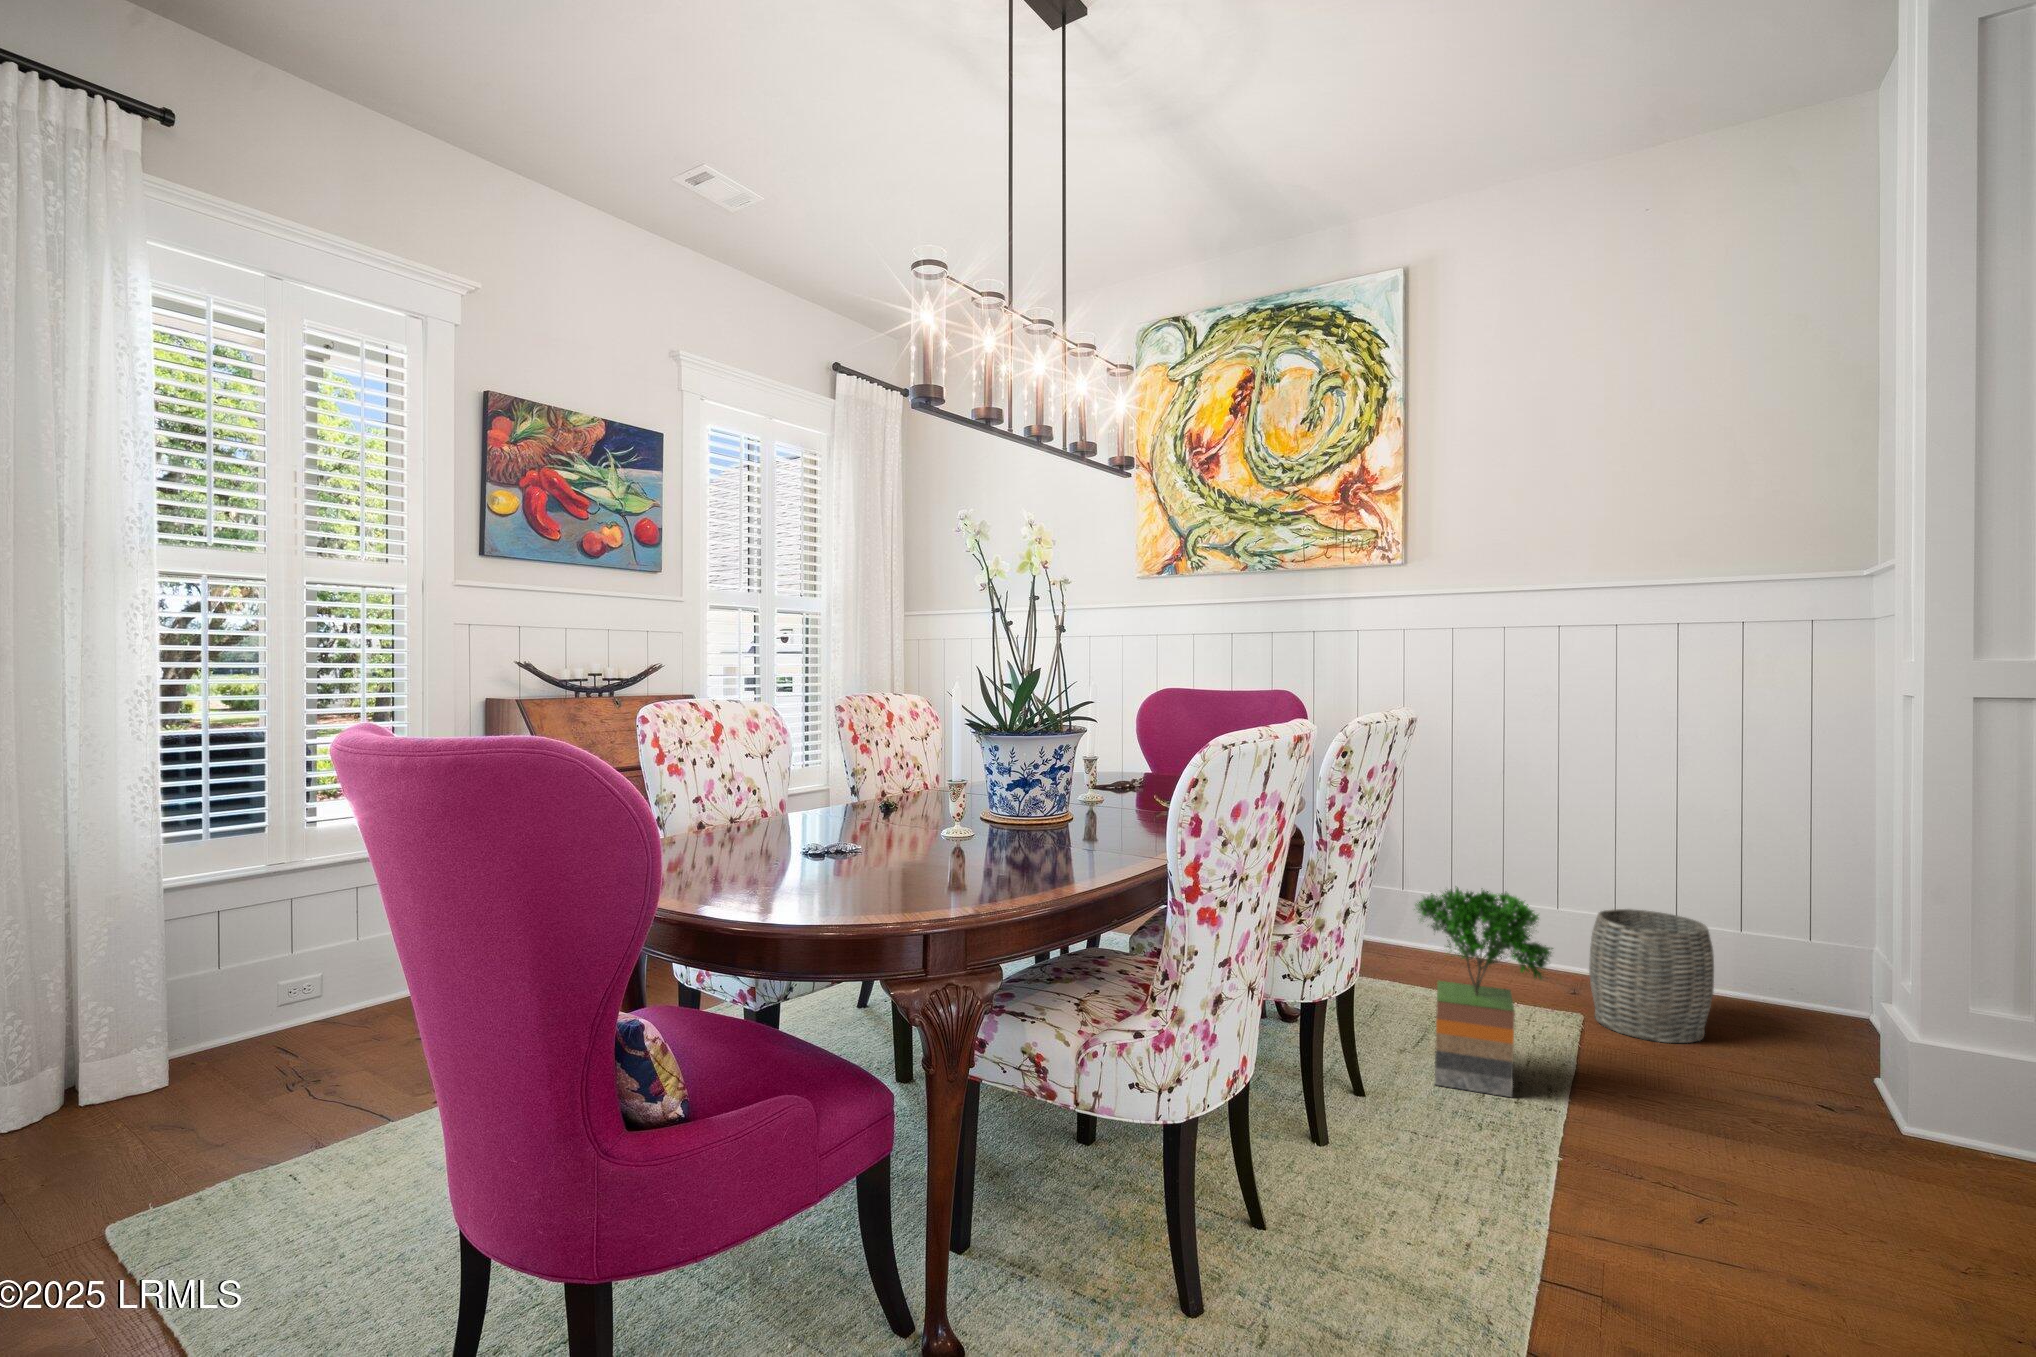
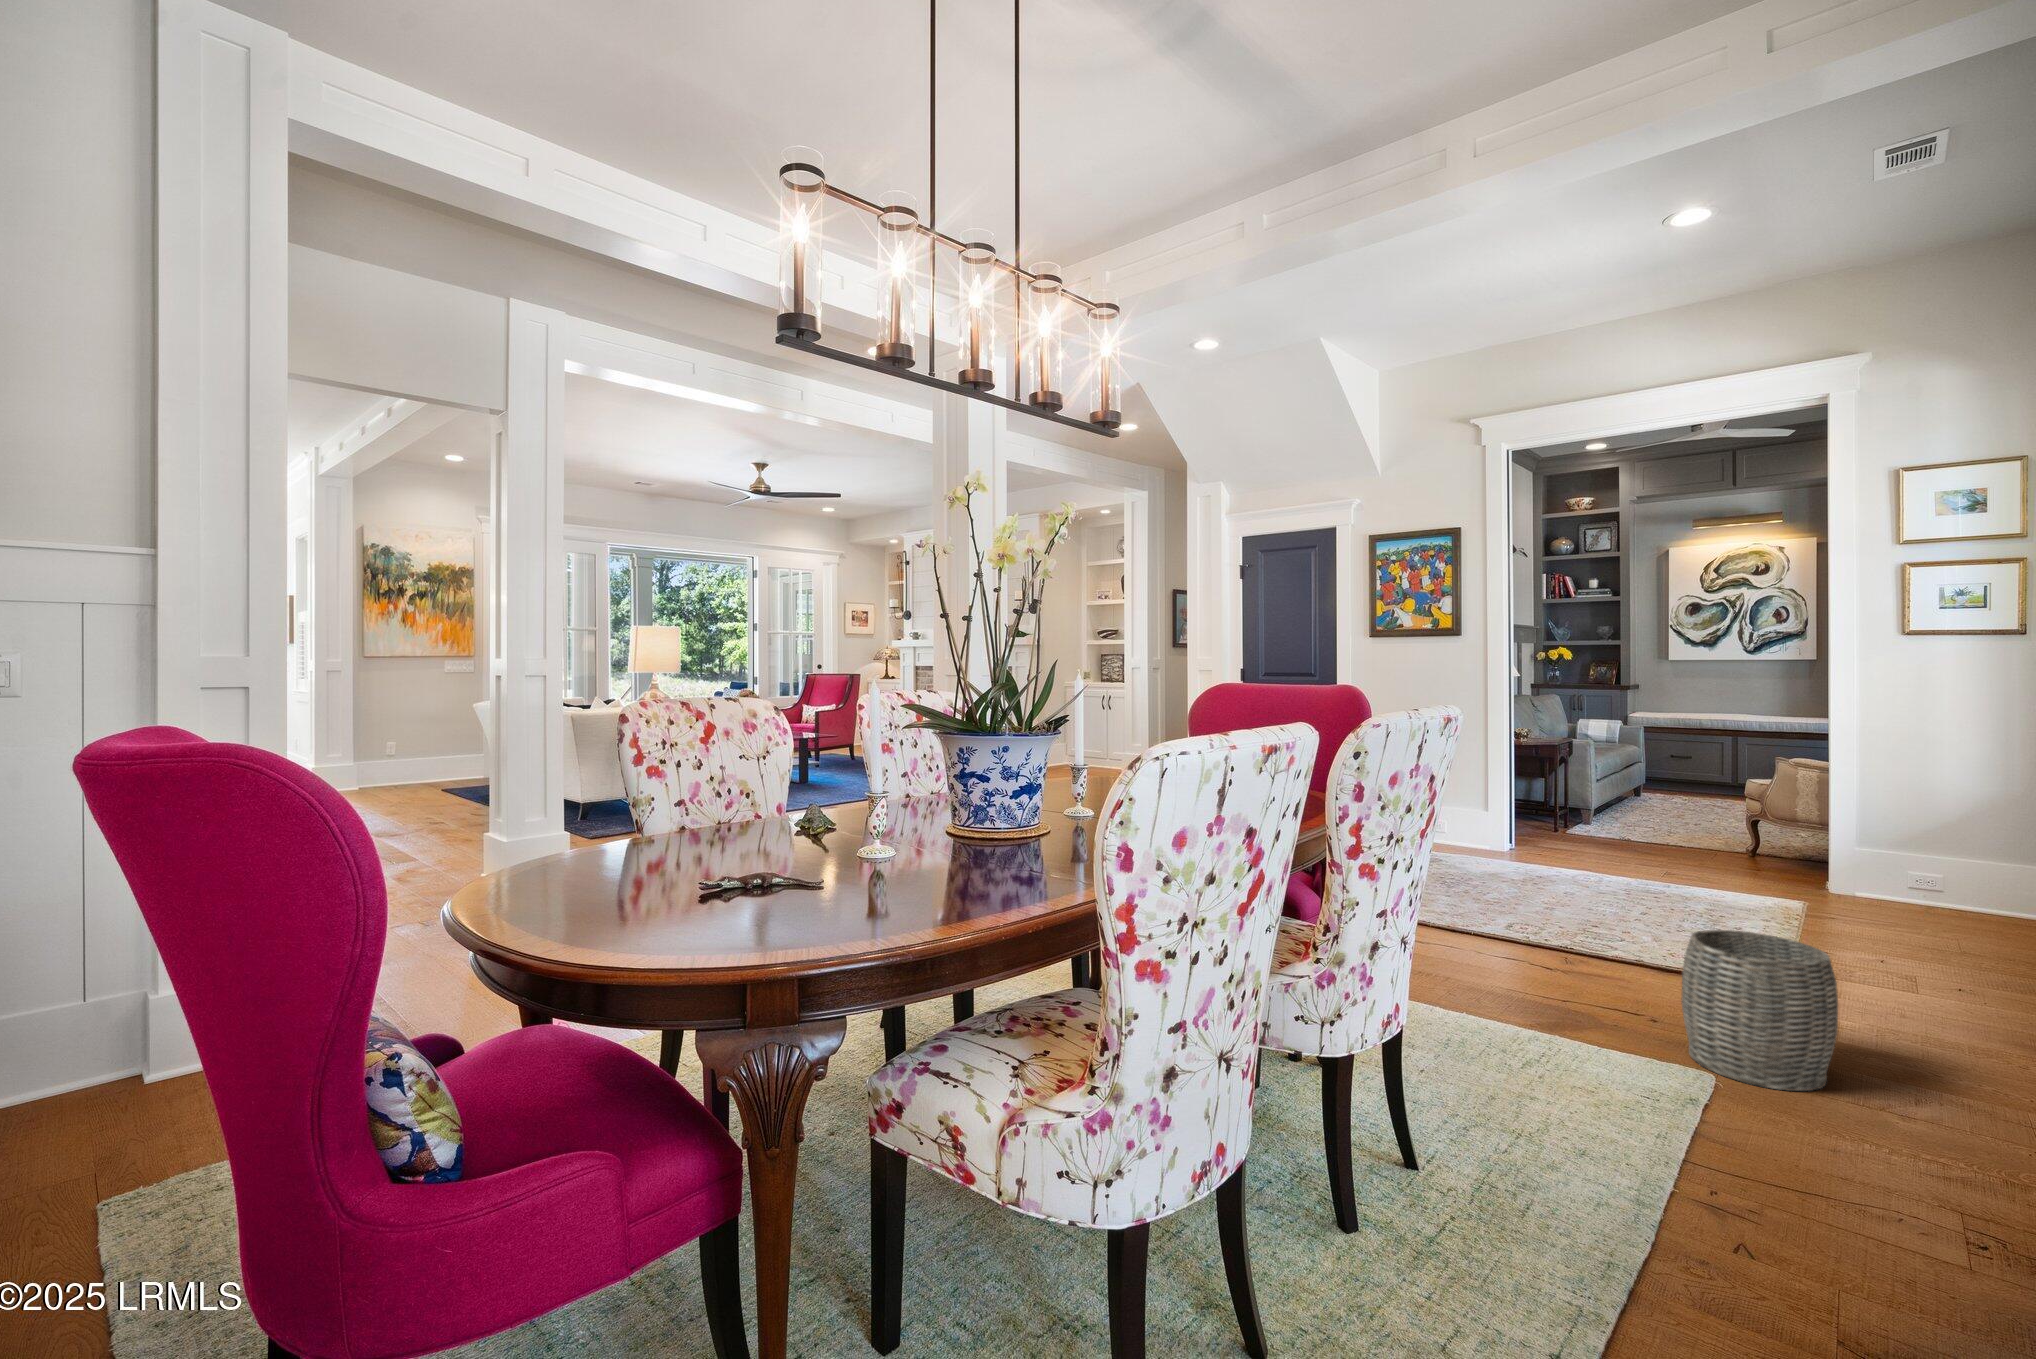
potted tree: present [1414,887,1553,1097] -> none [1463,904,1637,1157]

